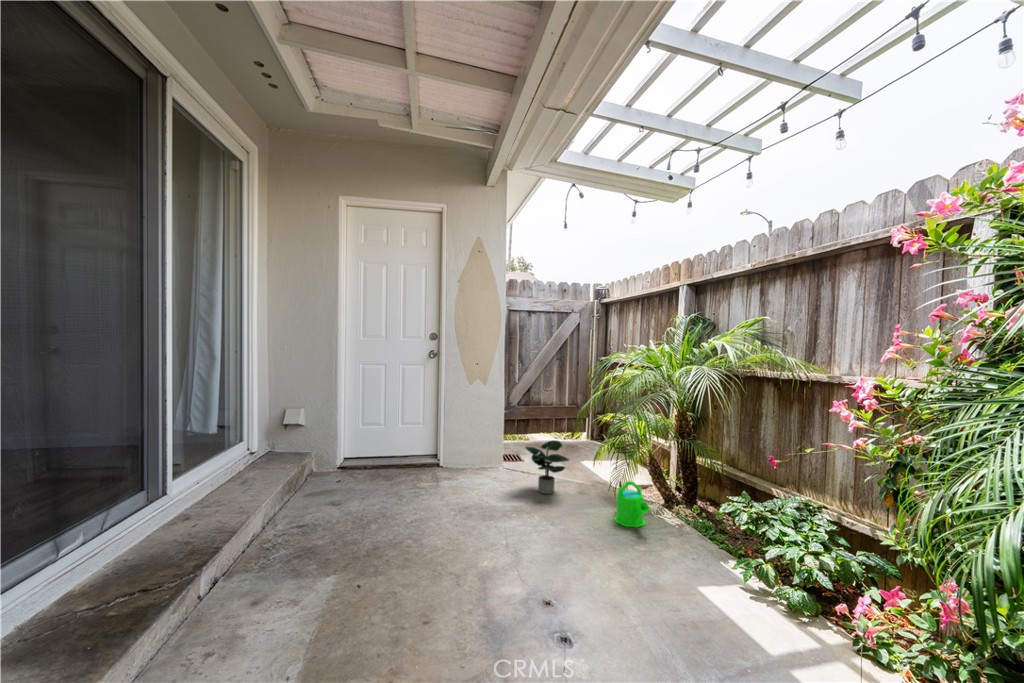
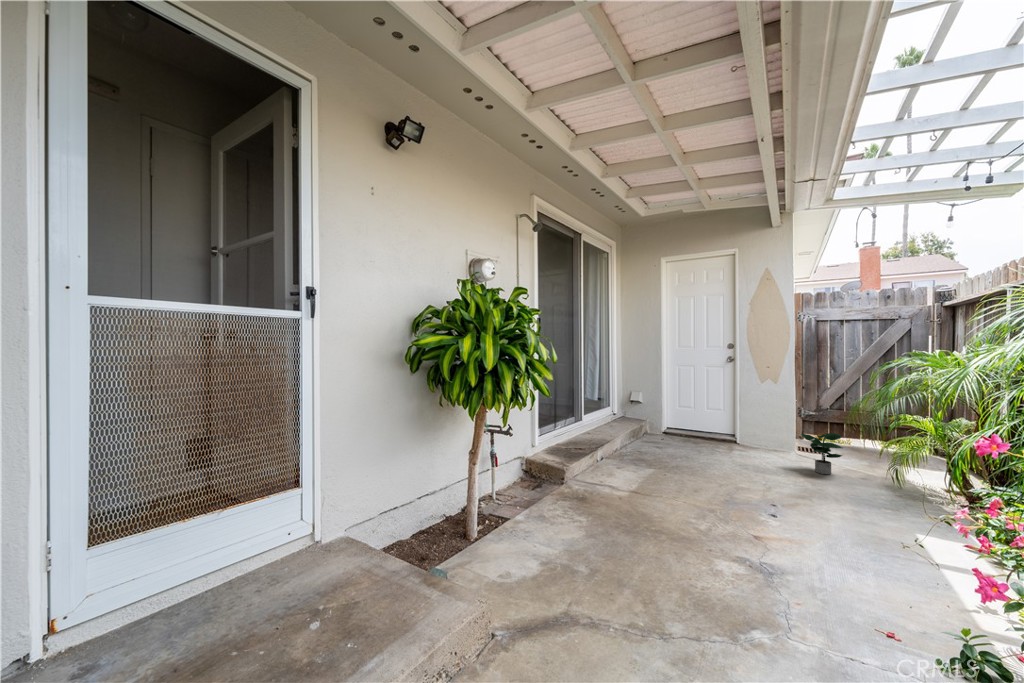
watering can: present [614,481,649,528] -> none [872,467,909,506]

